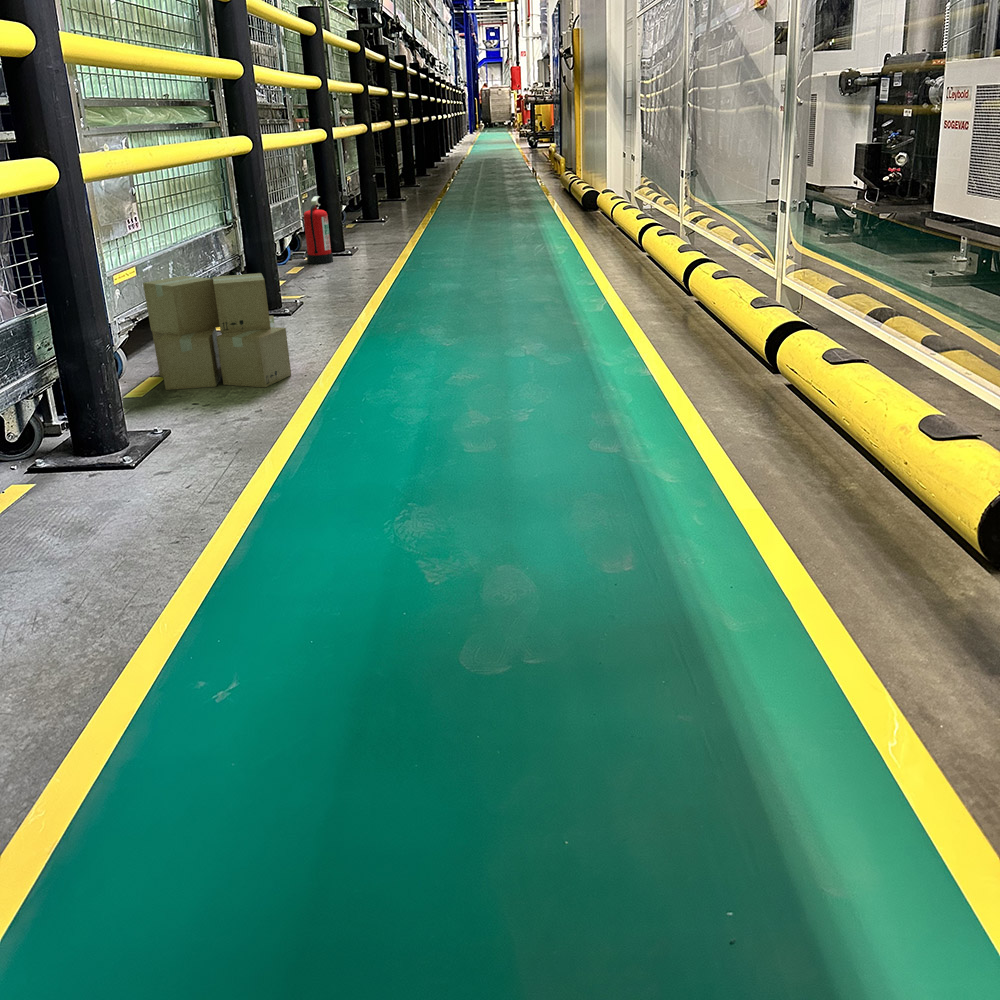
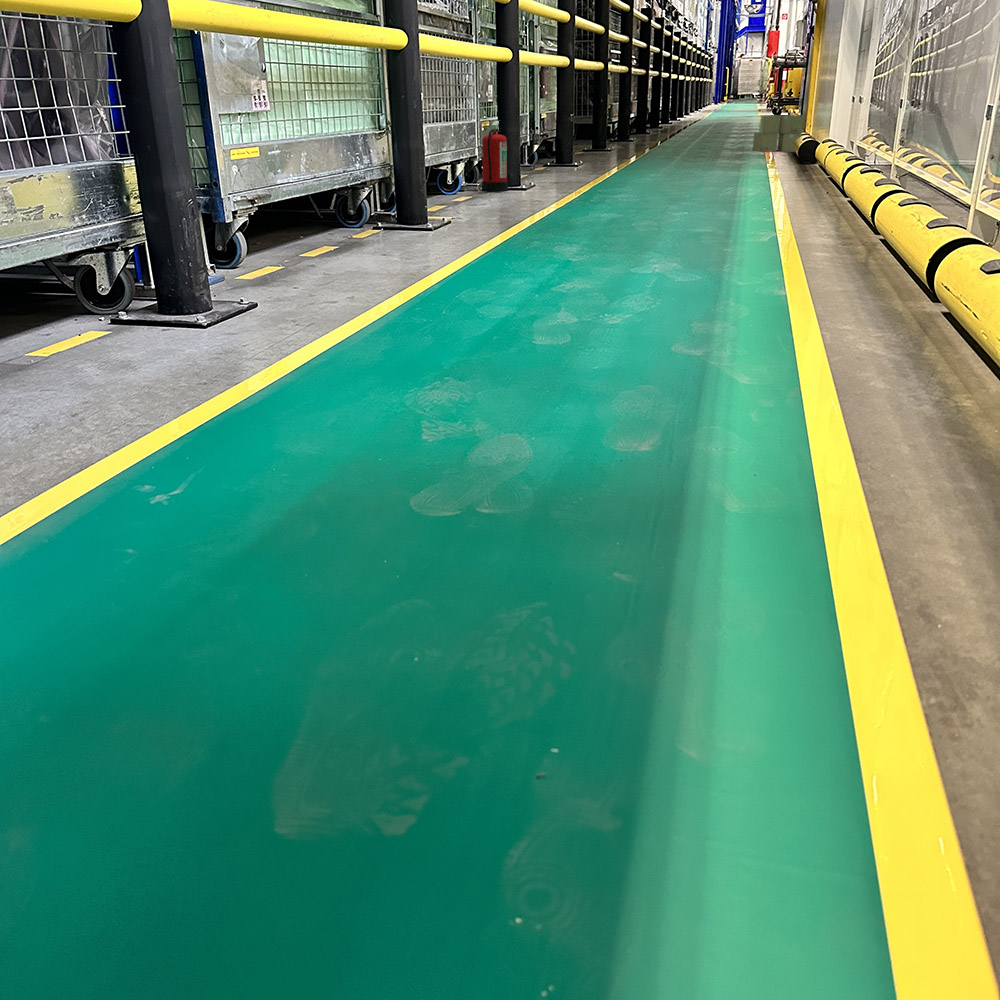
cardboard box: present [143,273,291,390] -> present [753,115,804,152]

